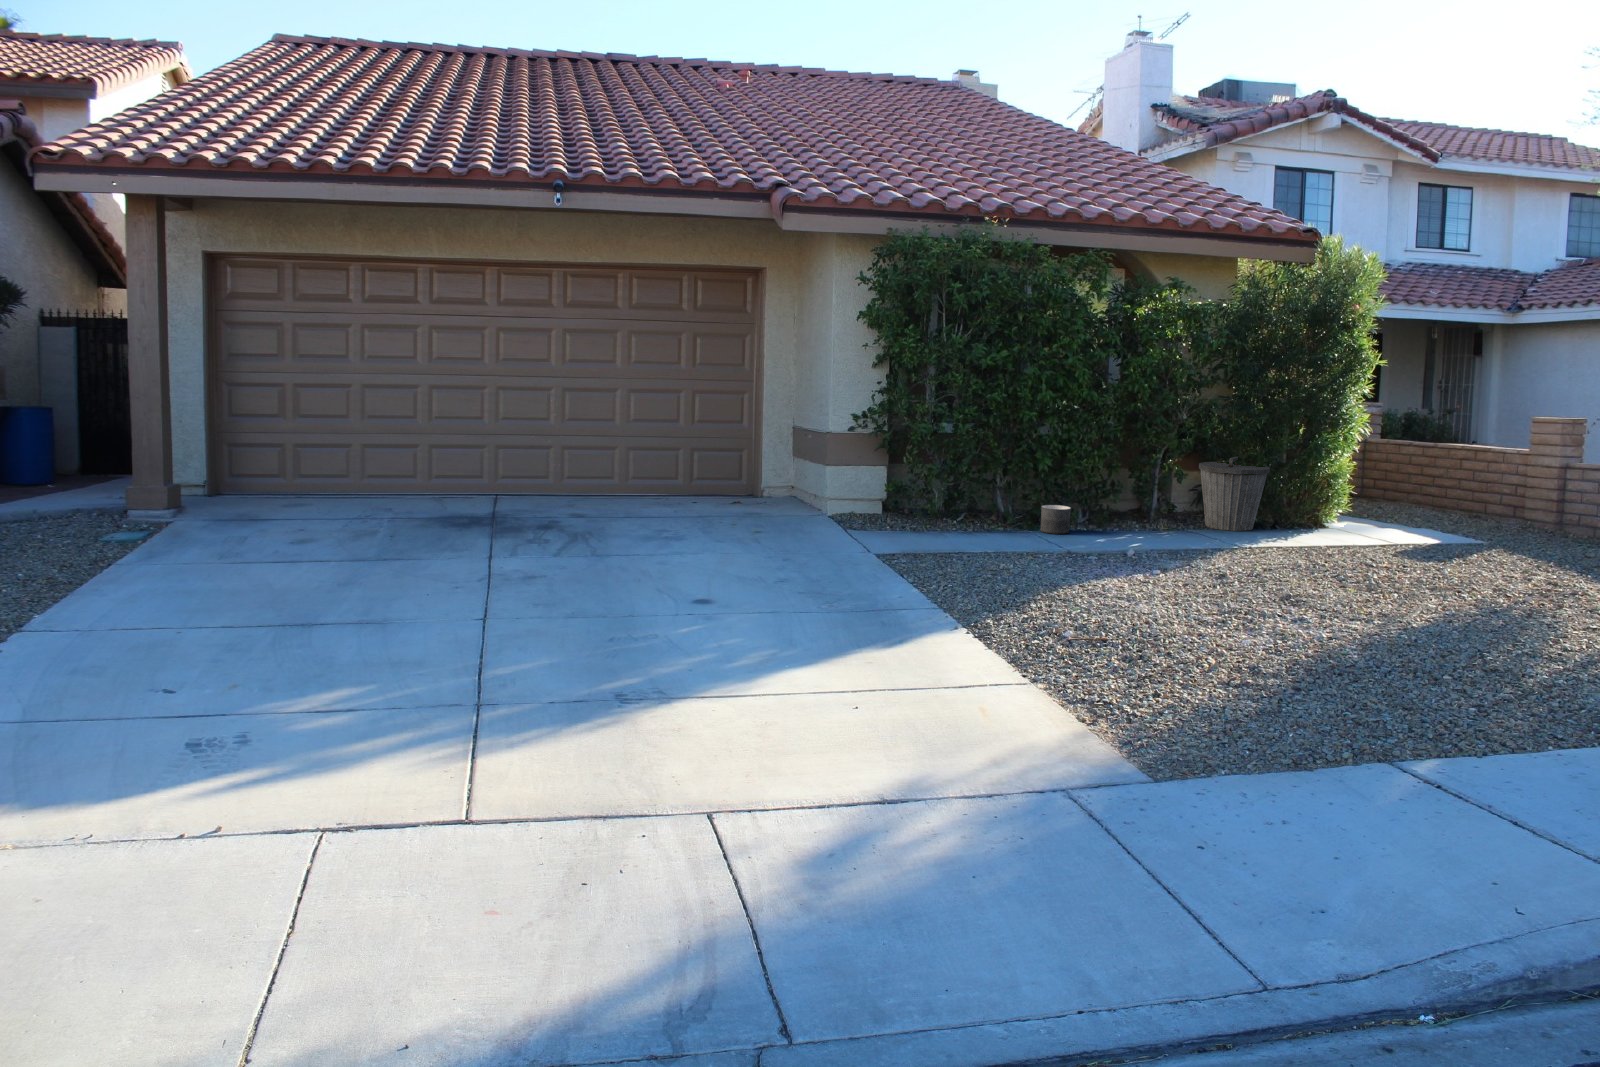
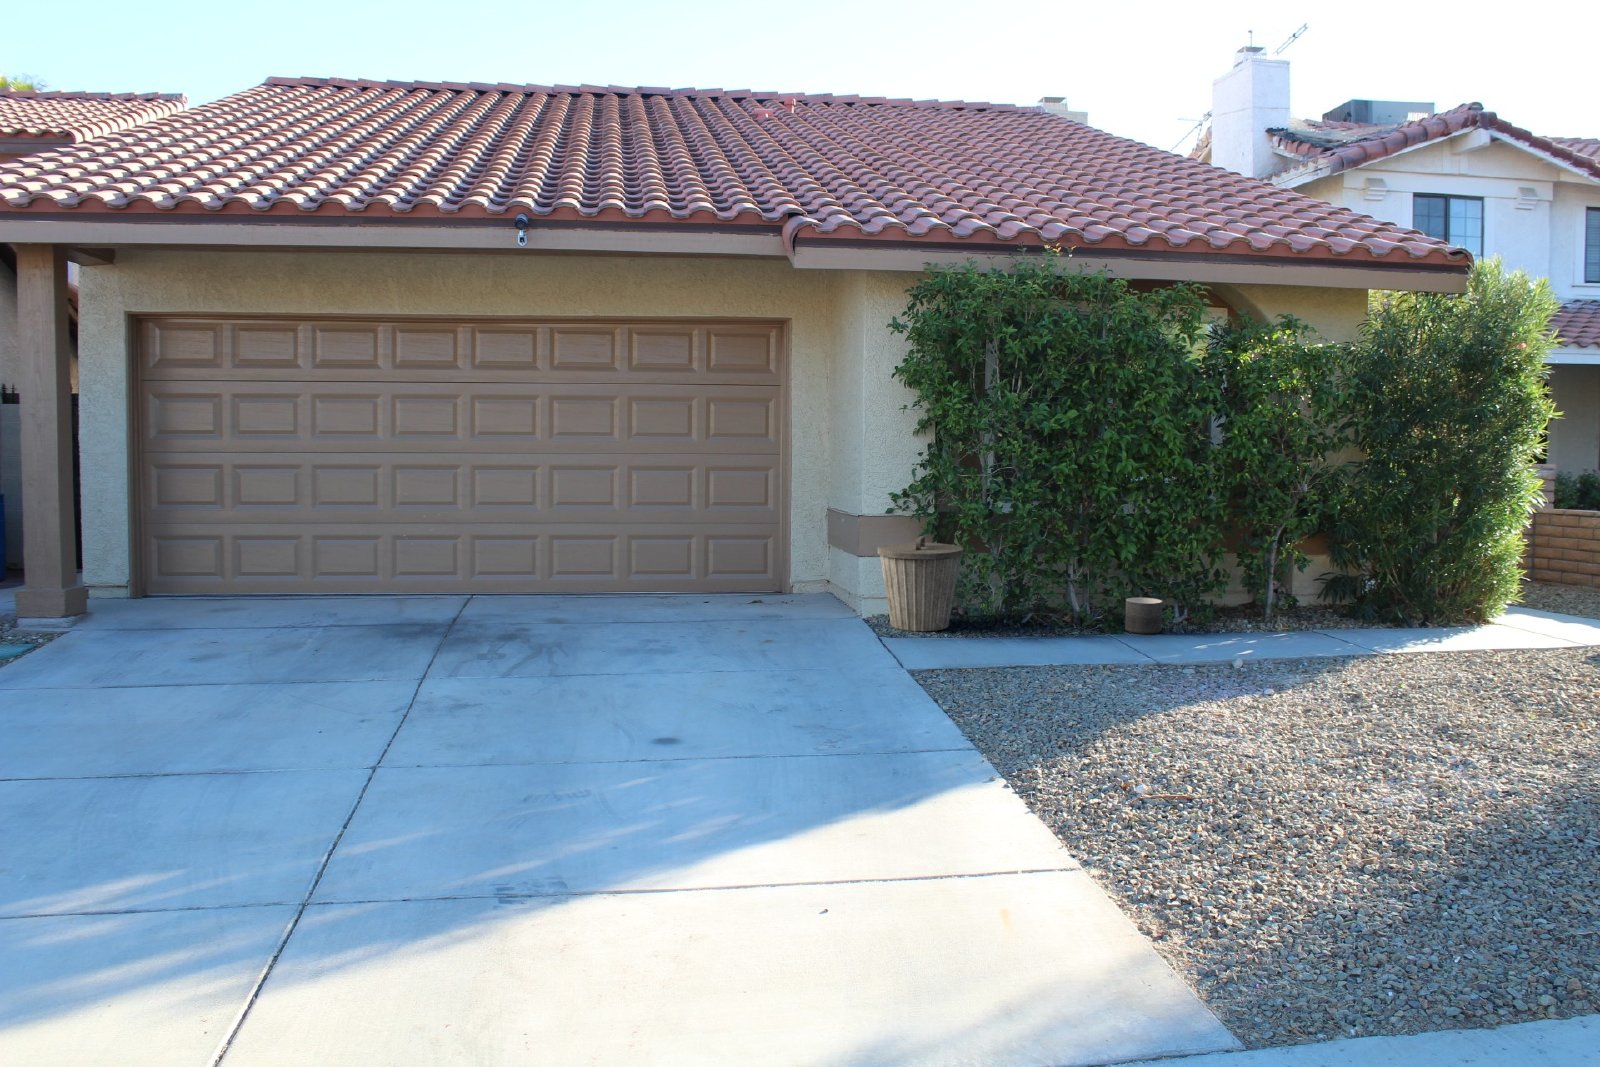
trash can: present [1199,457,1270,531] -> present [878,536,963,631]

